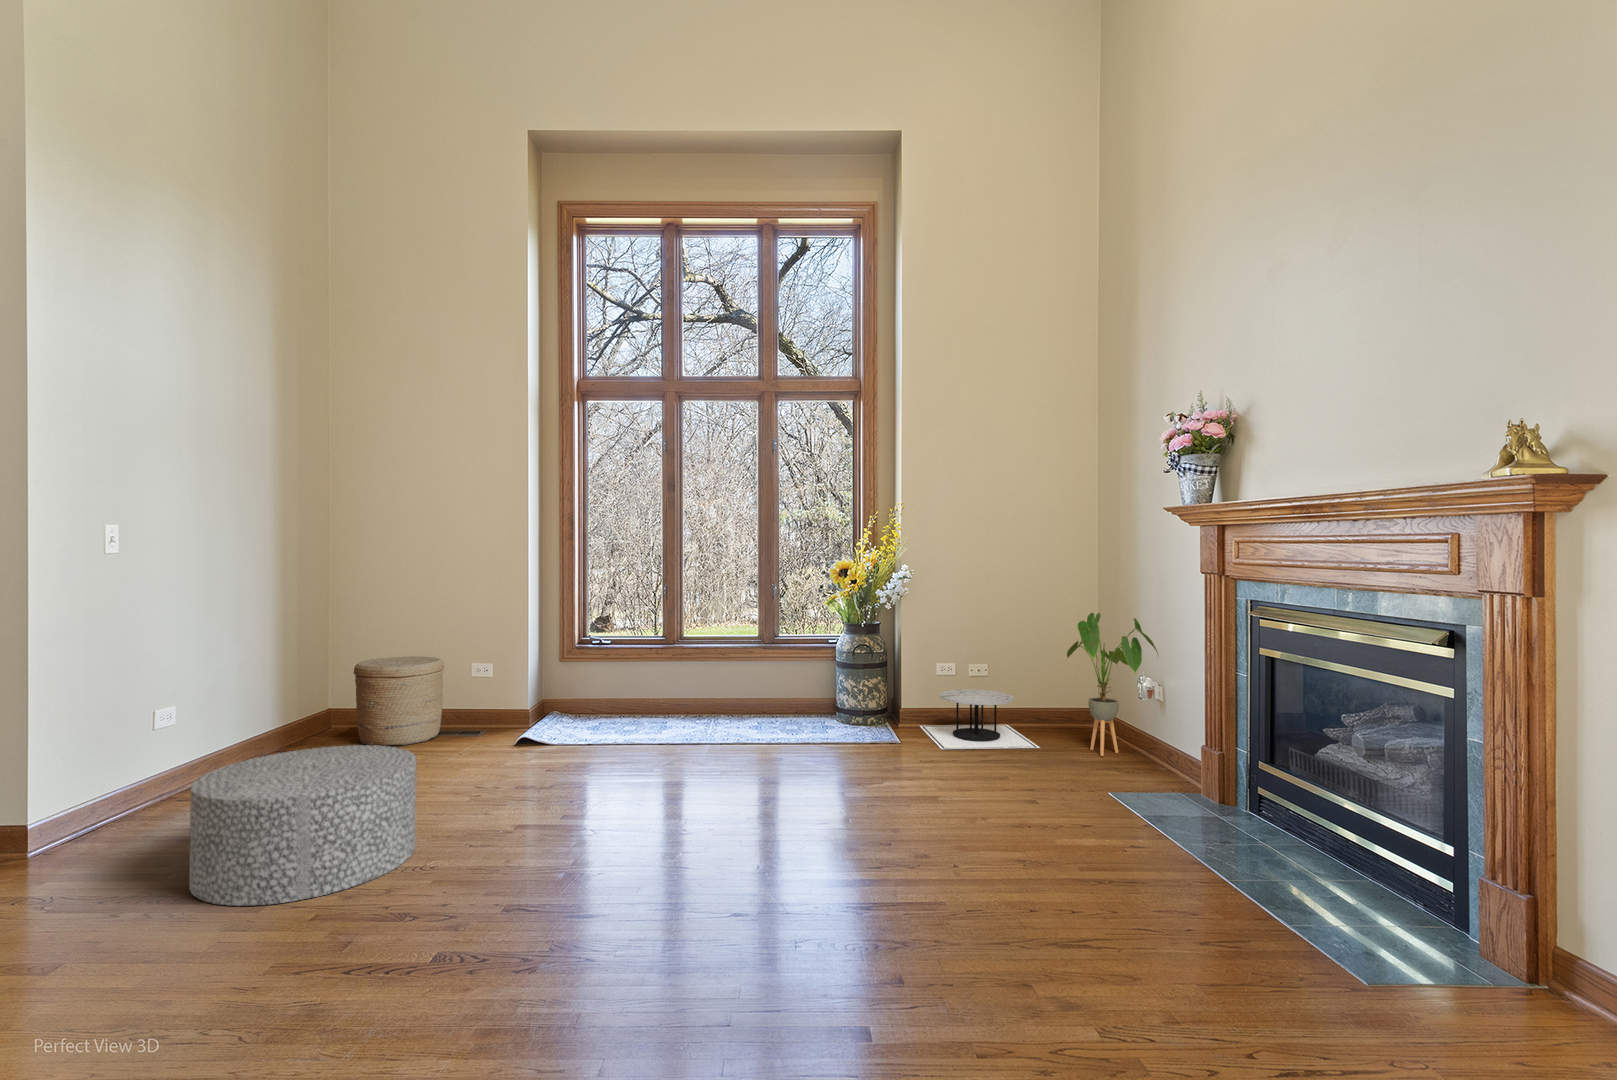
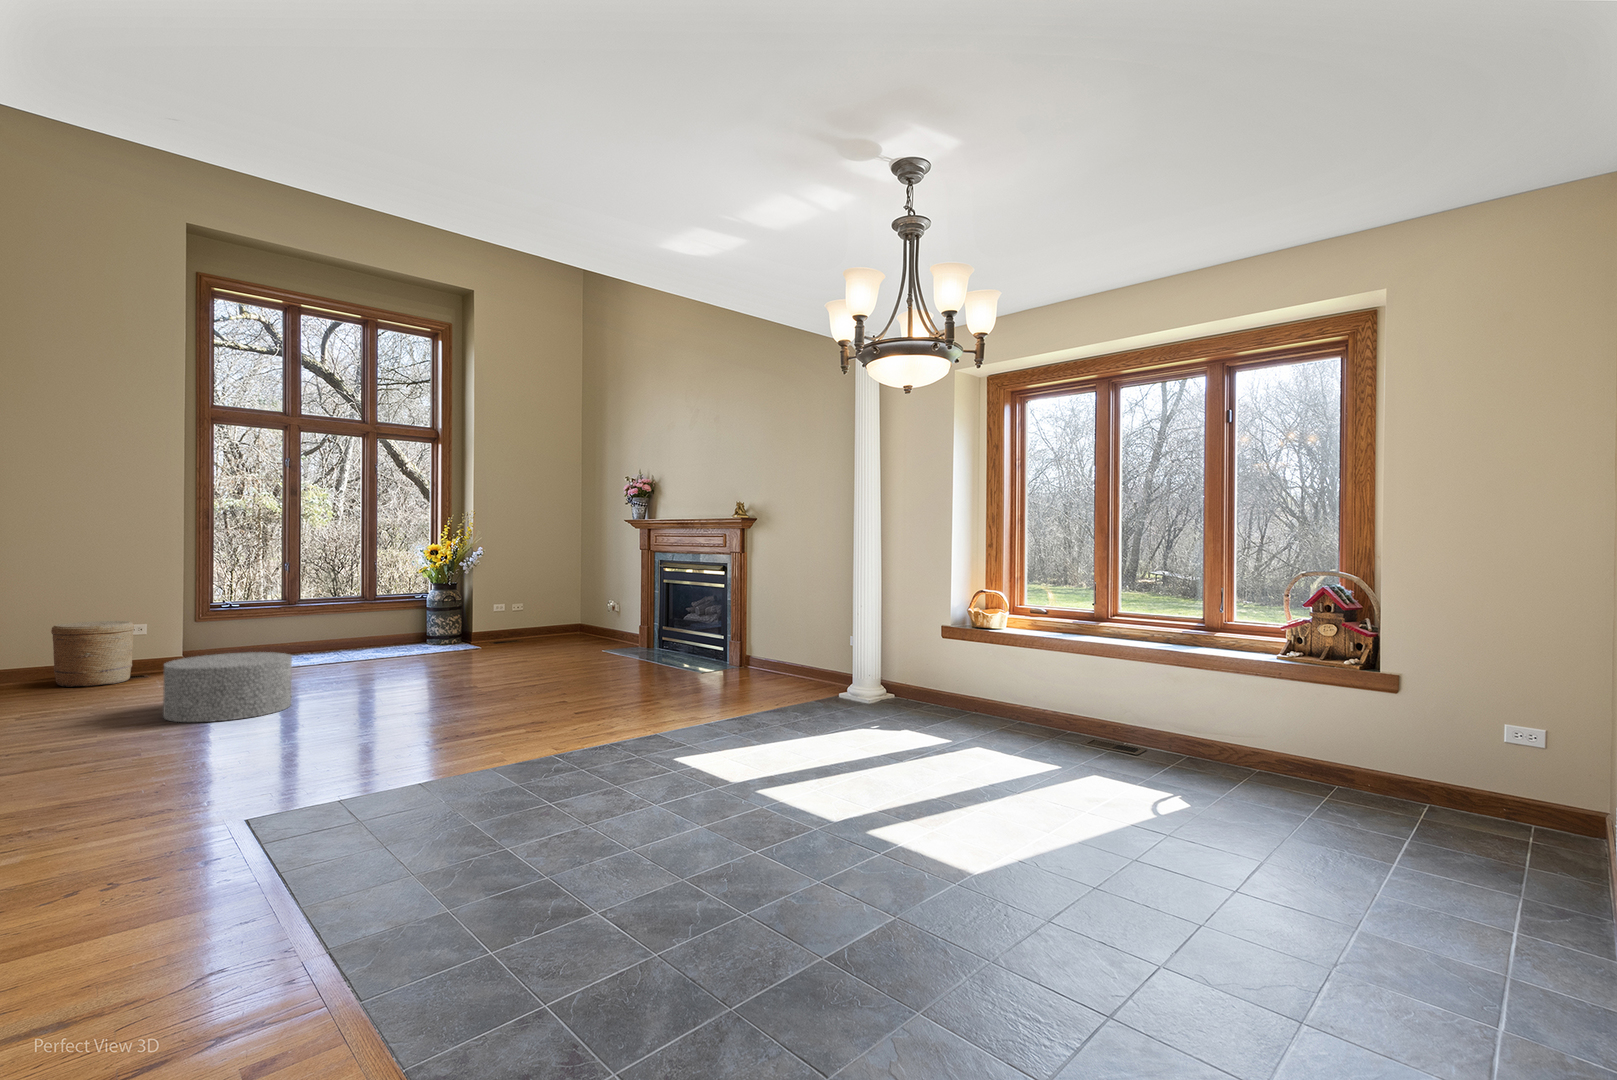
house plant: present [1067,613,1158,756] -> none [573,571,618,641]
side table: present [920,689,1040,749] -> none [484,618,561,647]

